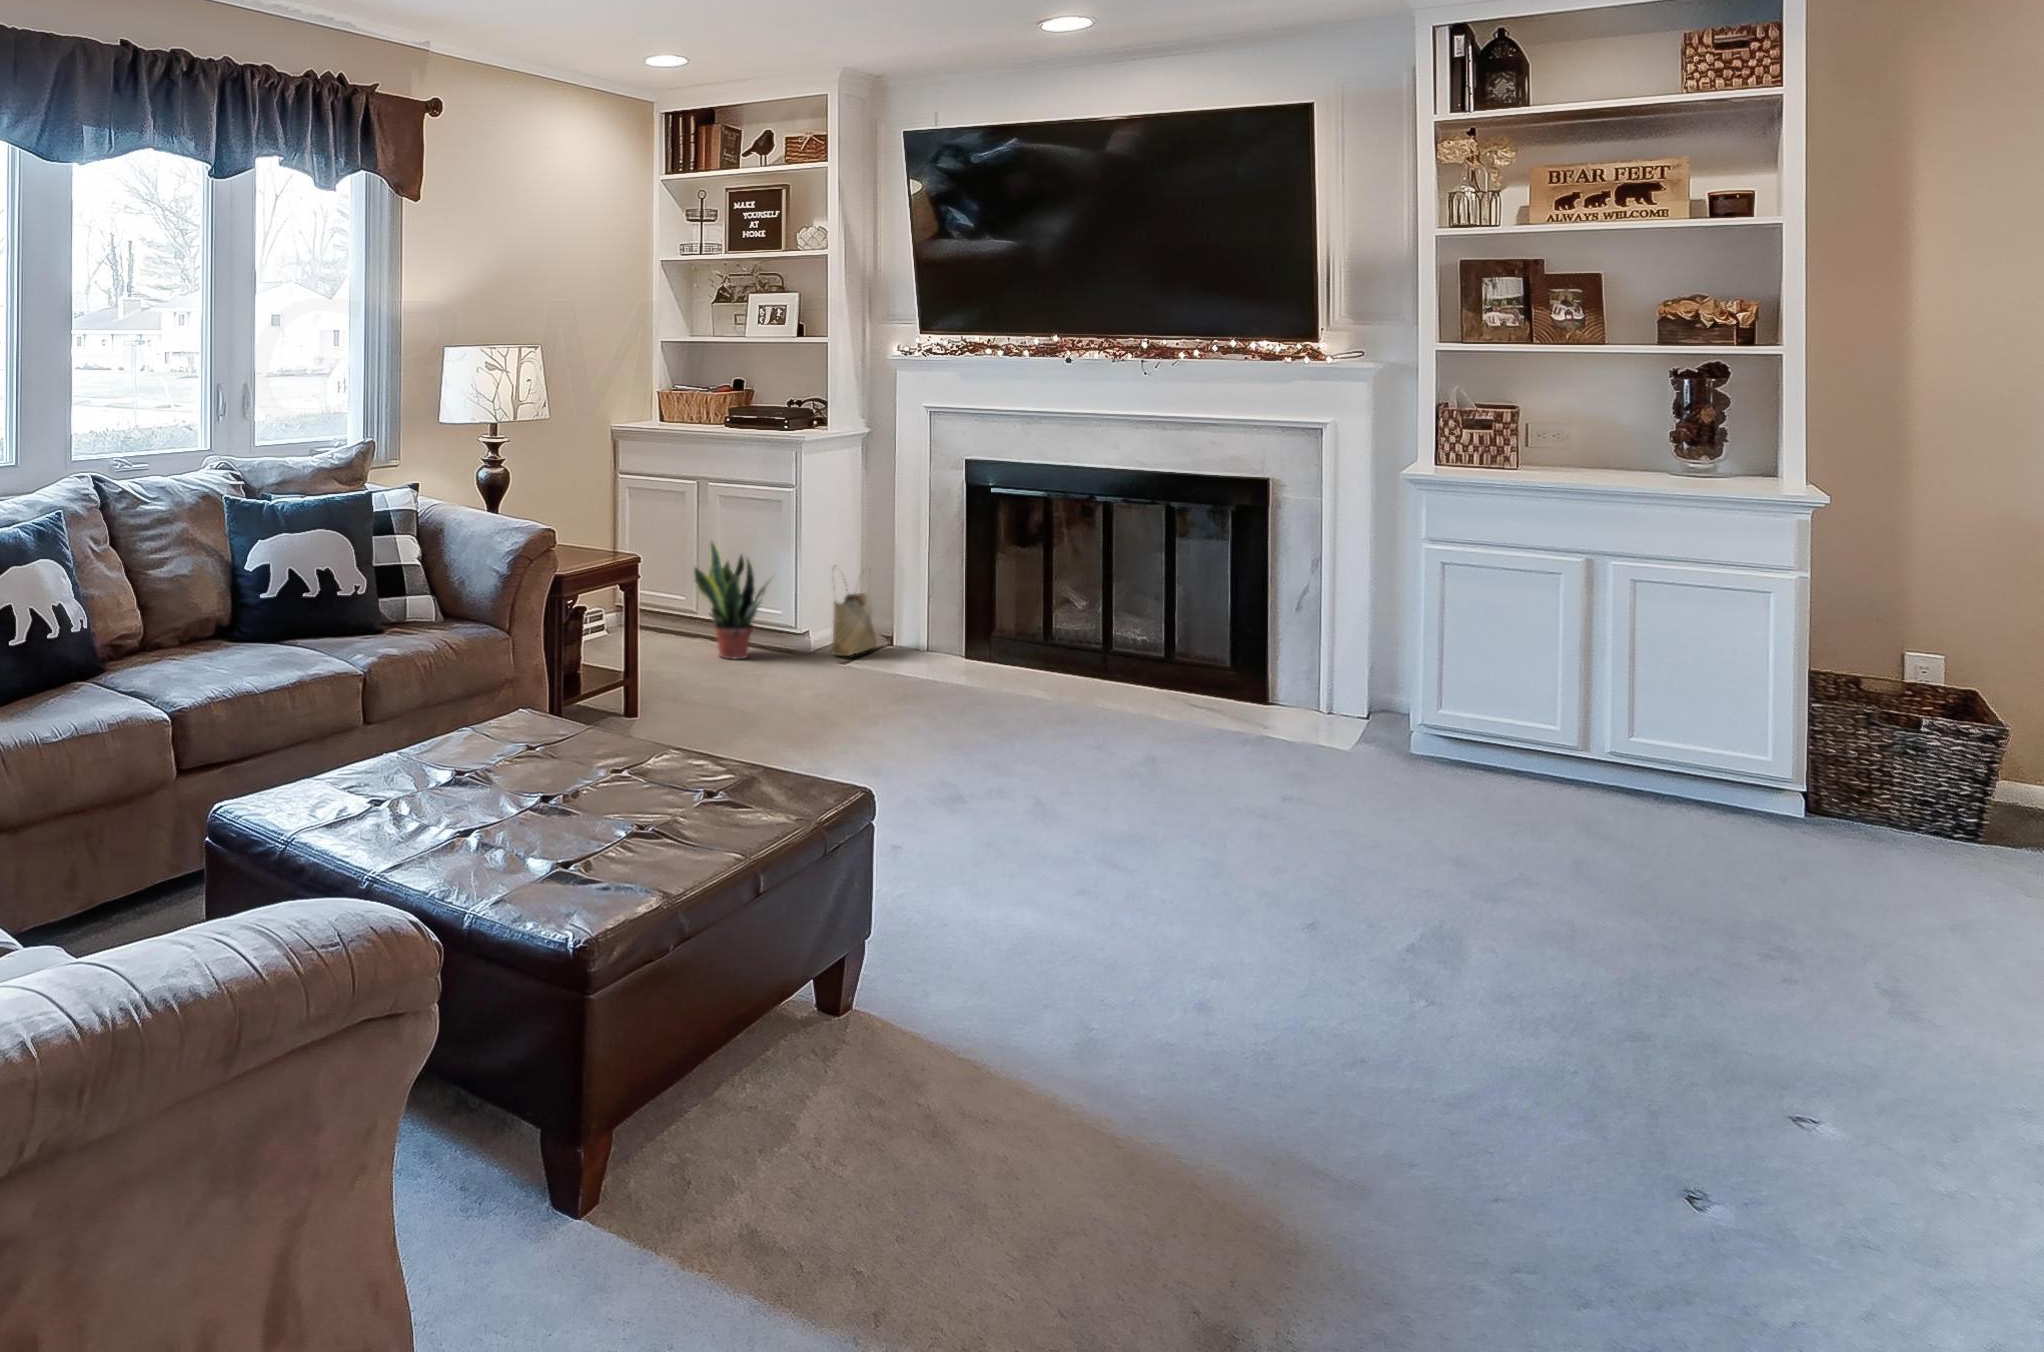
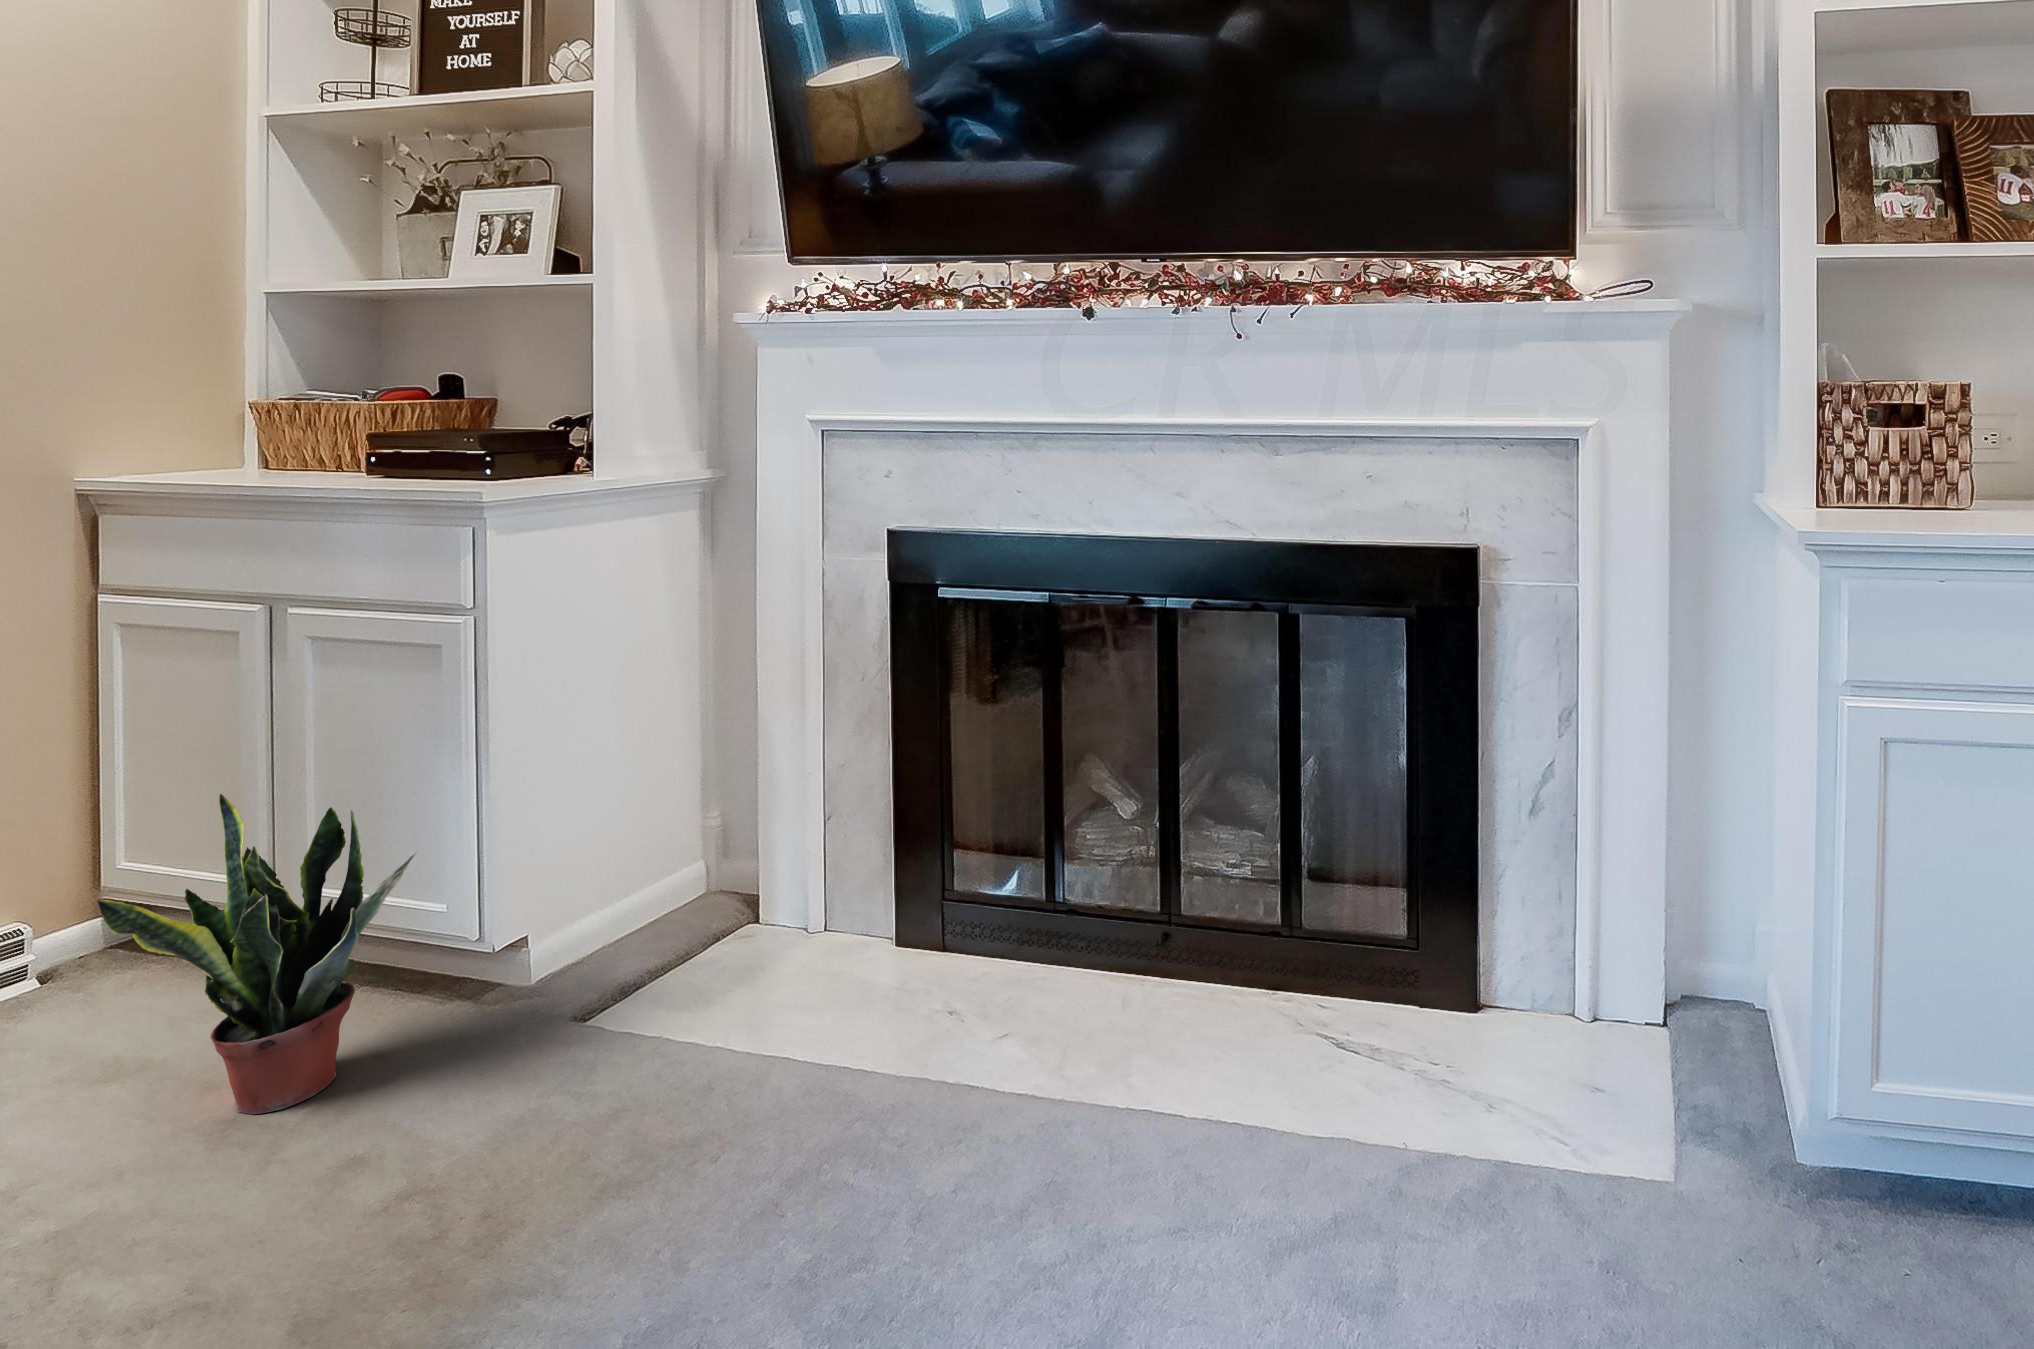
woven basket: present [832,569,876,656] -> none [581,791,720,1020]

